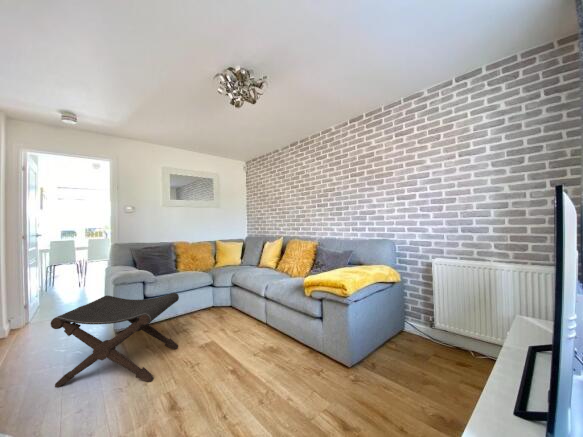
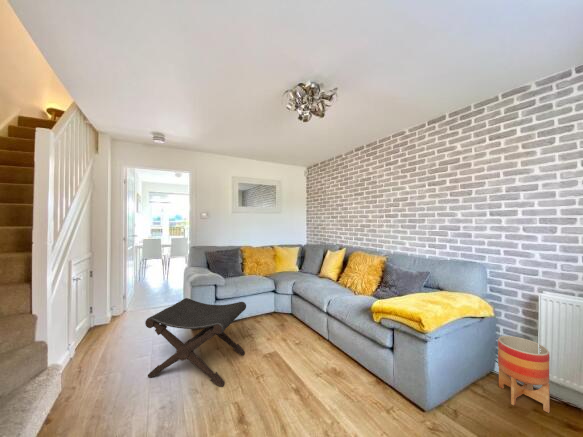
planter: none [405,297,441,353] -> present [498,336,550,413]

